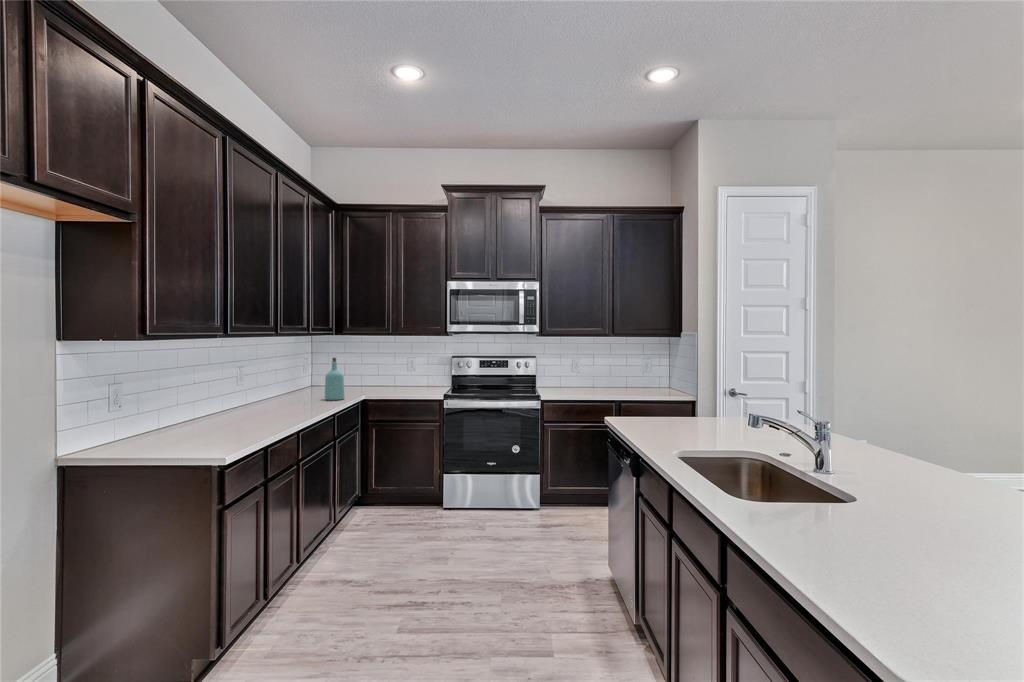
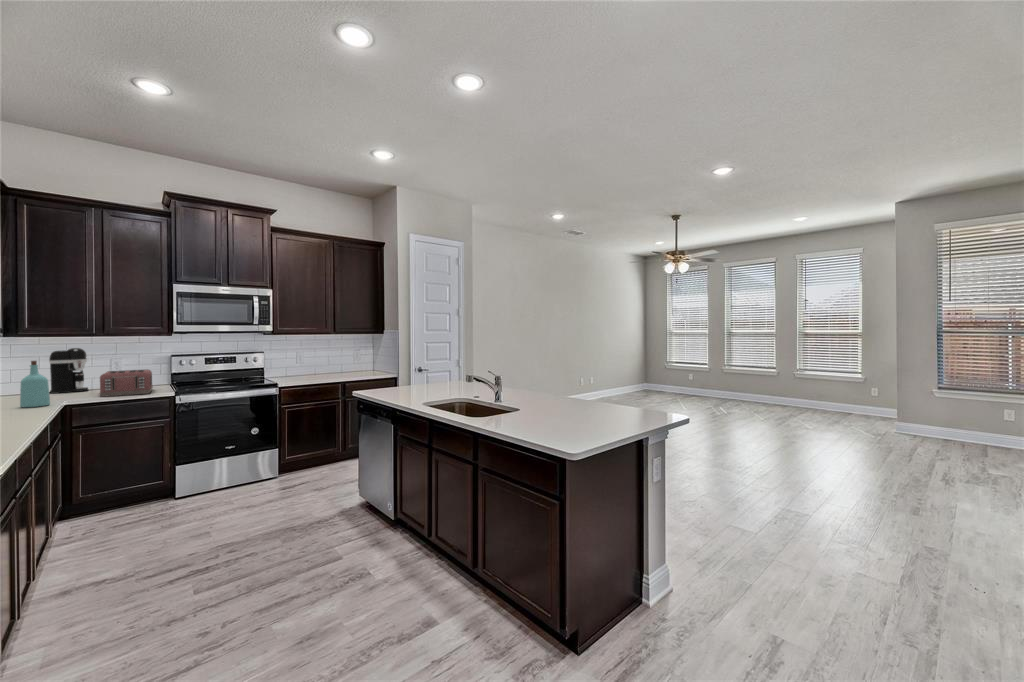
coffee maker: none [362,346,389,387] -> present [49,348,88,393]
toaster: none [385,370,432,395] -> present [100,369,153,397]

